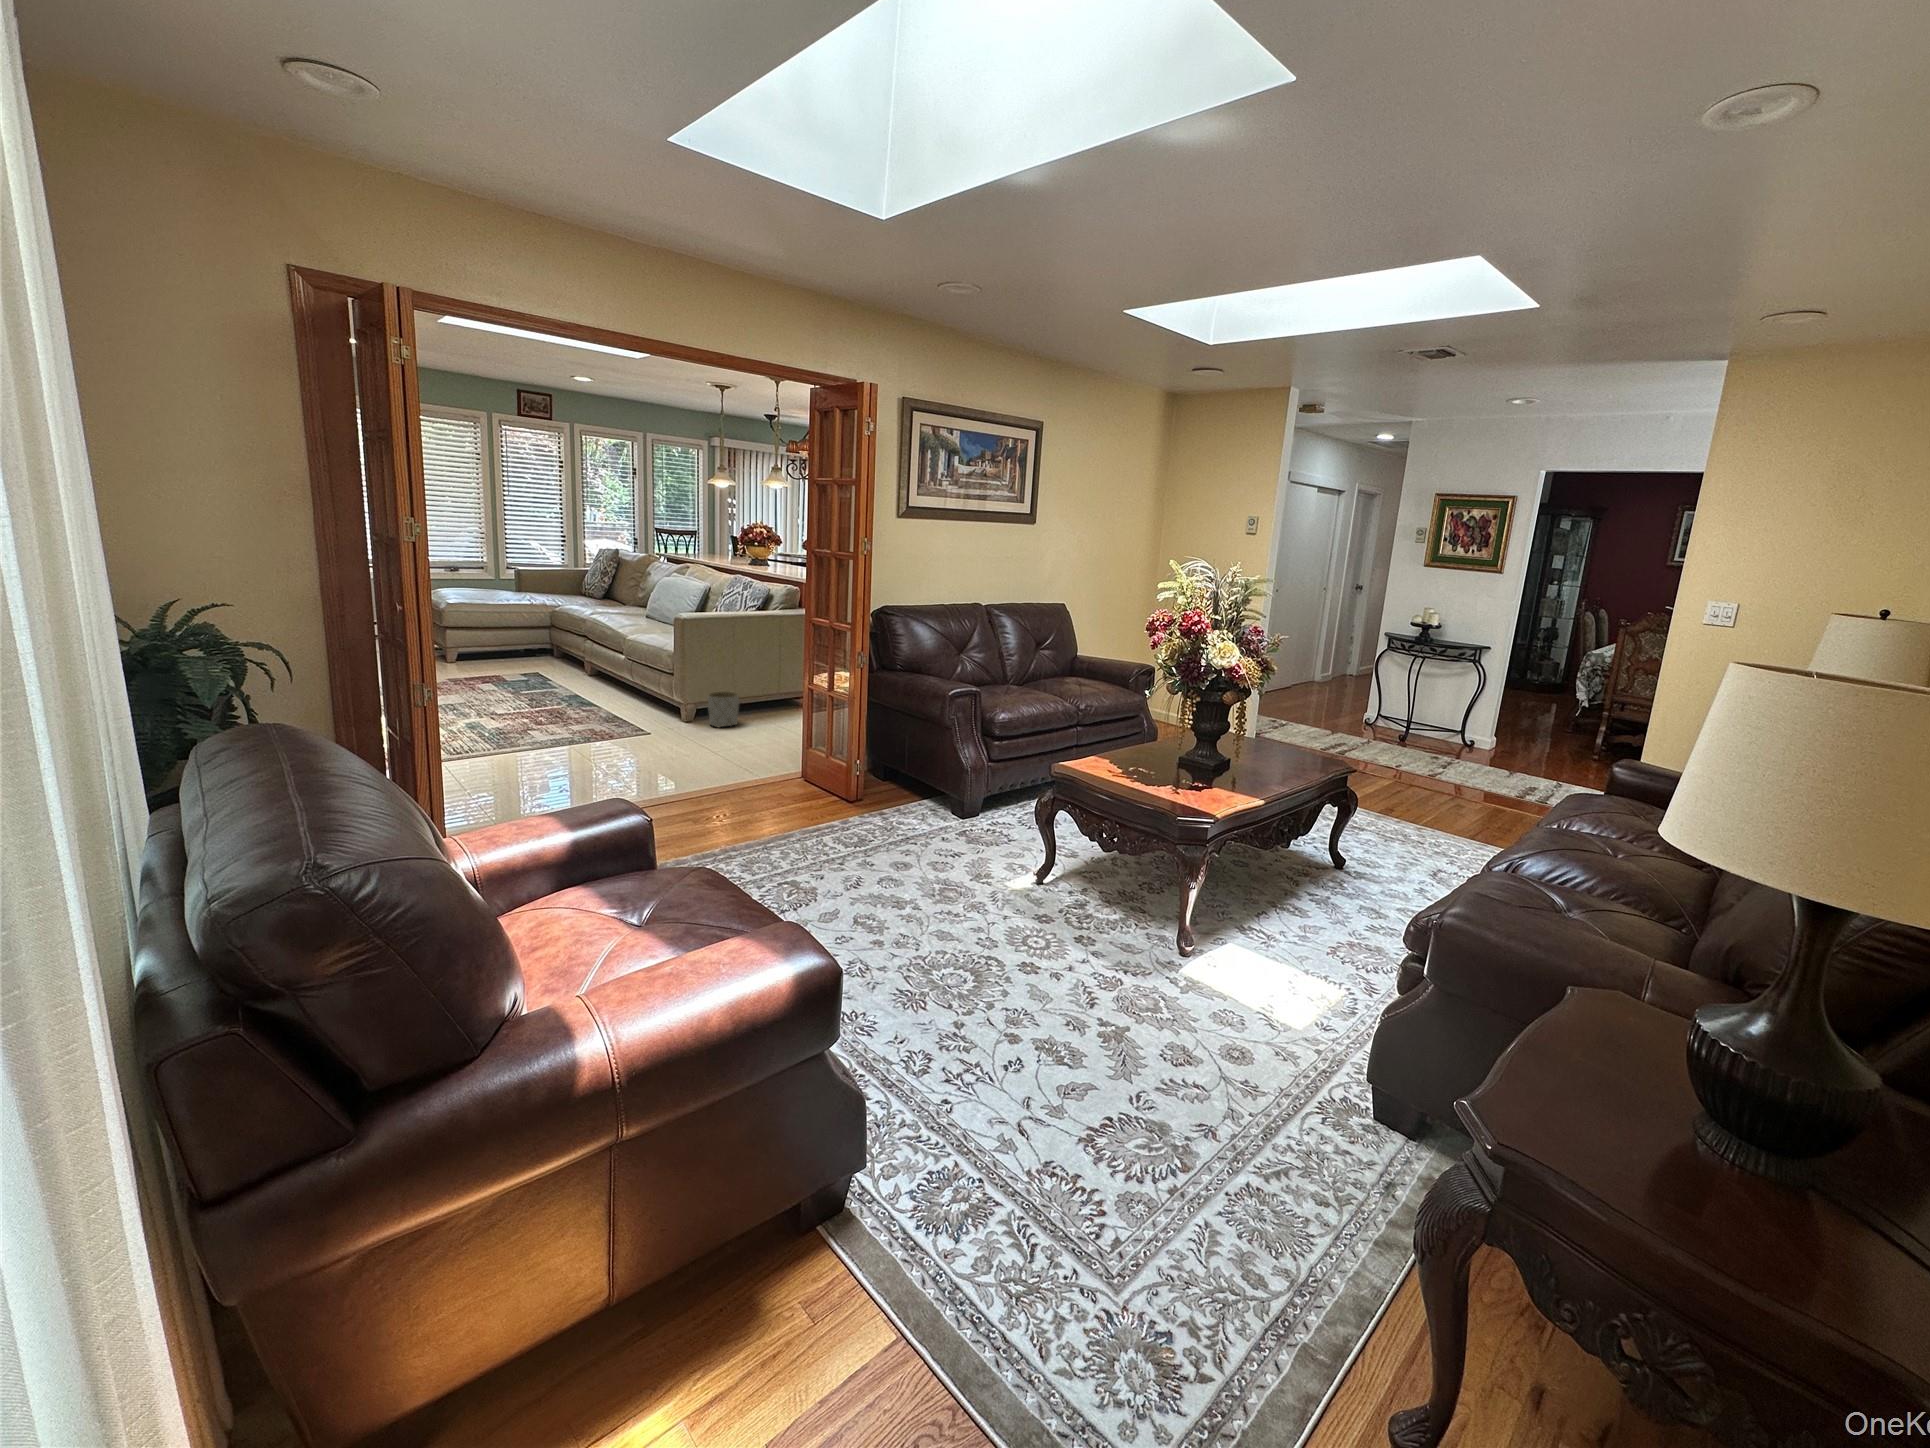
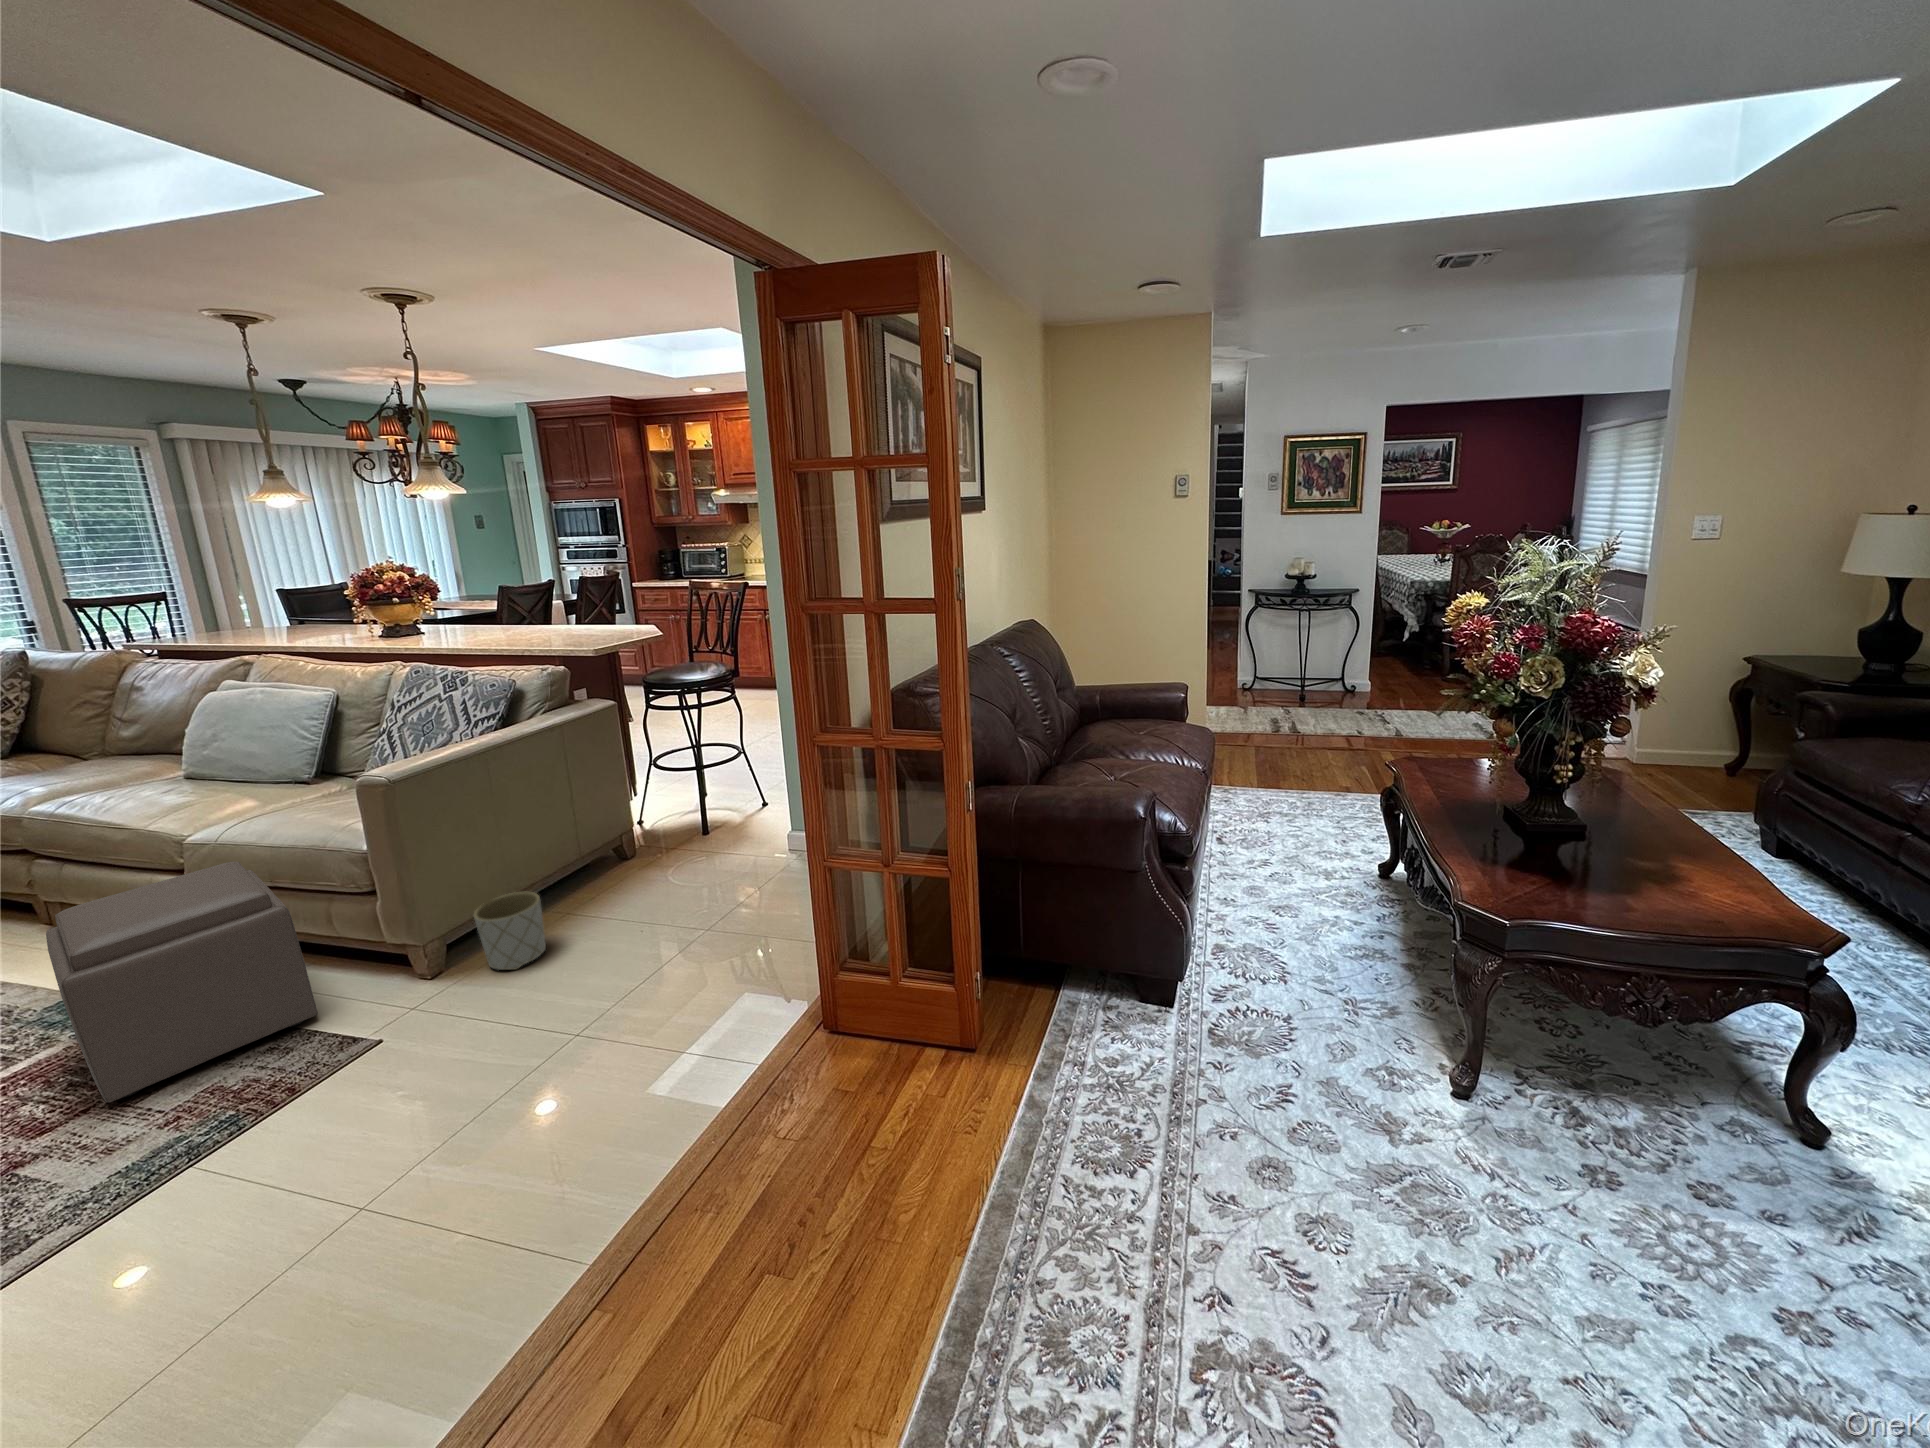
ottoman: none [558,643,641,723] -> present [46,862,317,1102]

